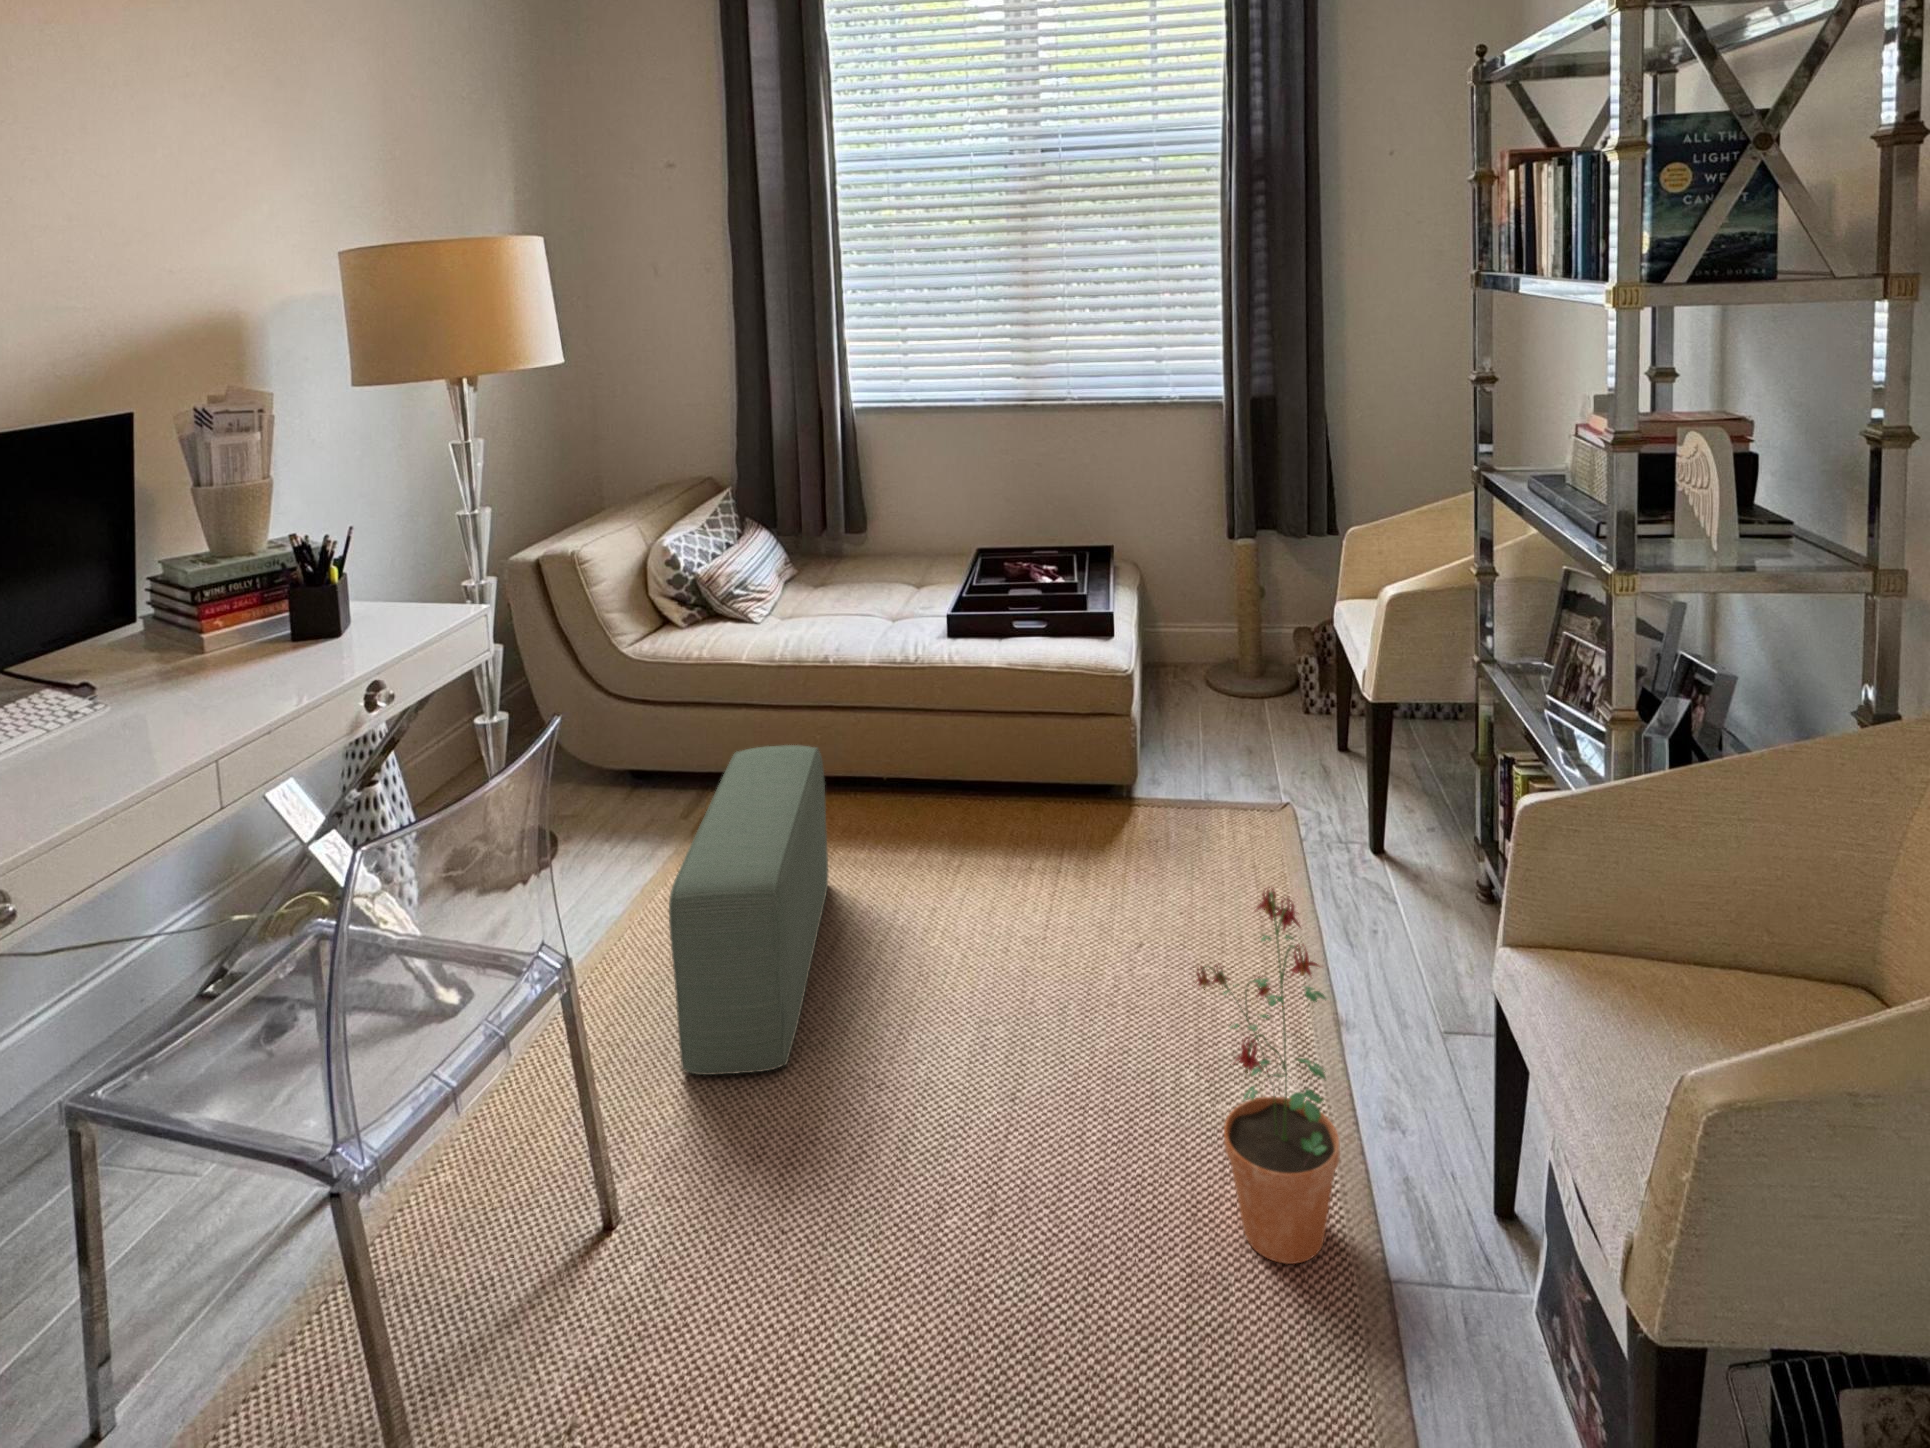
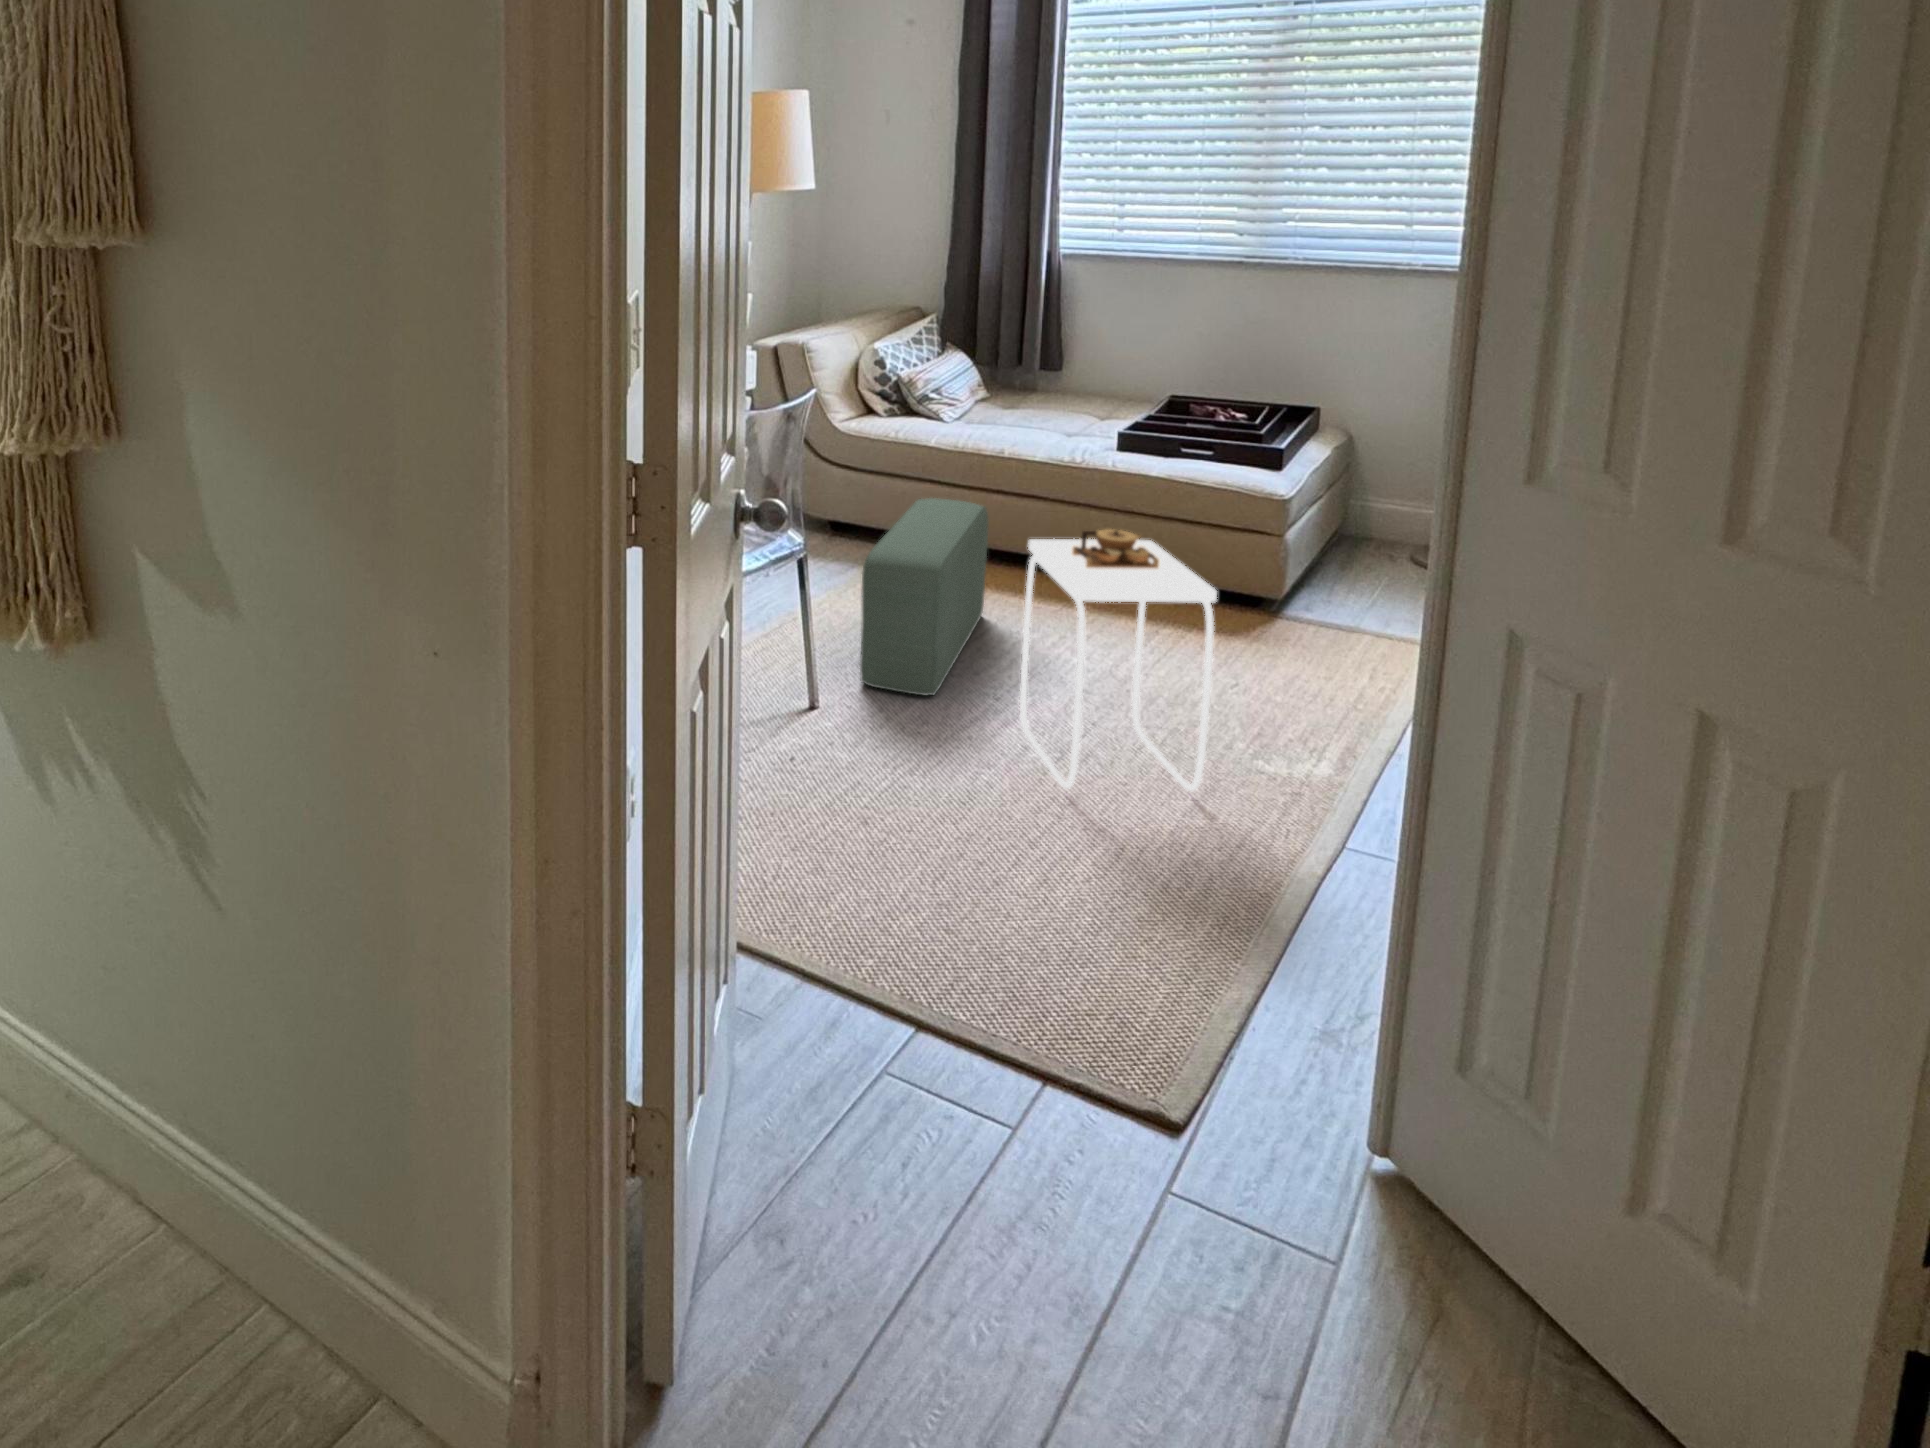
side table: none [890,796,1152,1216] -> present [1020,529,1217,791]
potted plant: present [1196,887,1340,1264] -> none [1247,609,1349,866]

